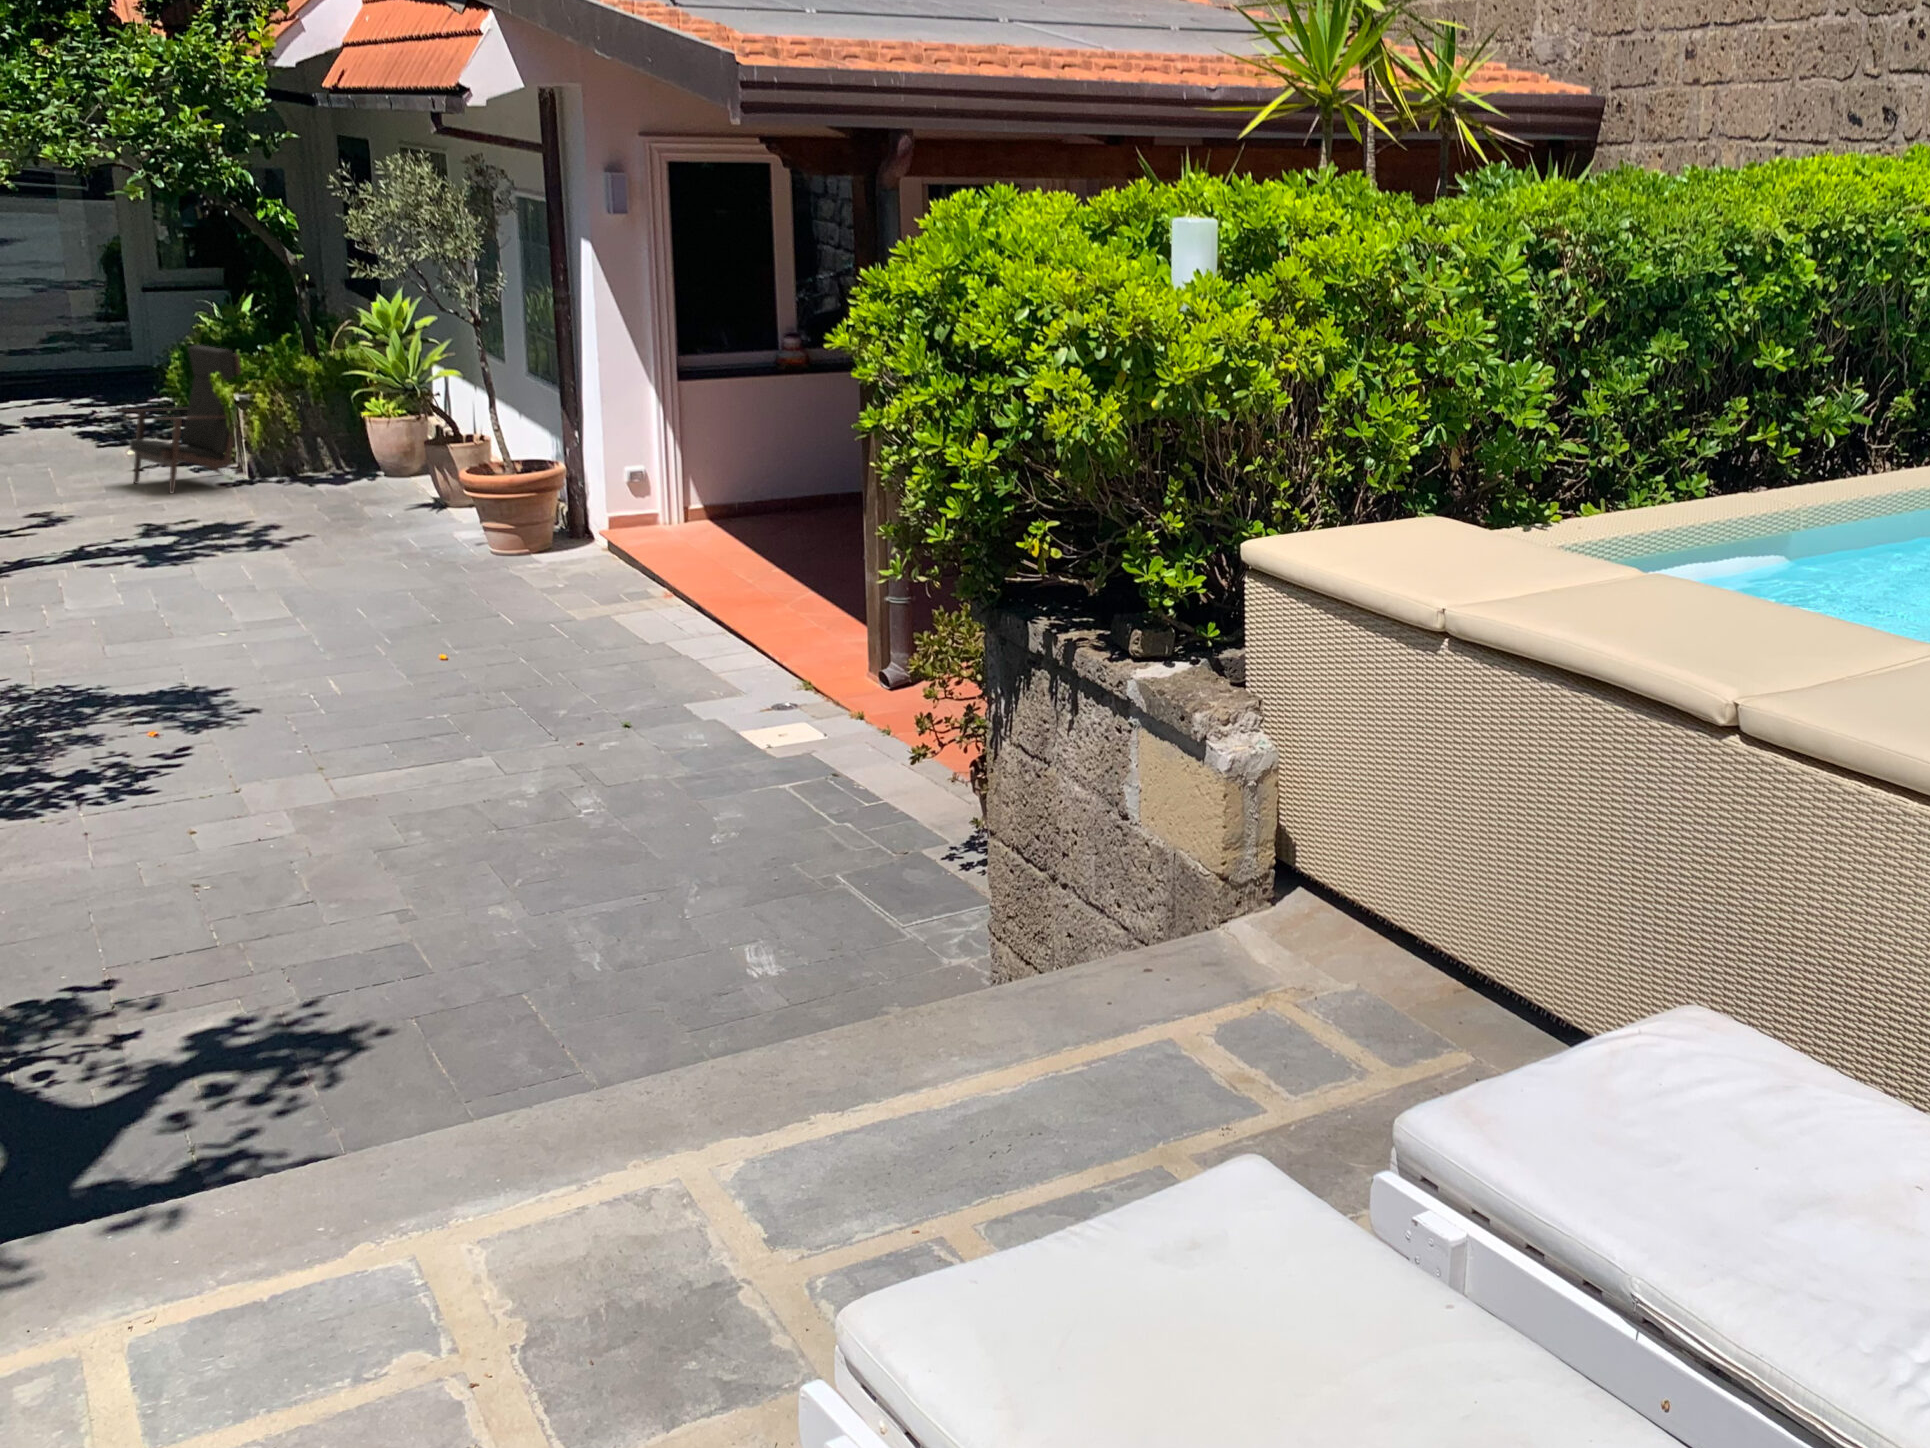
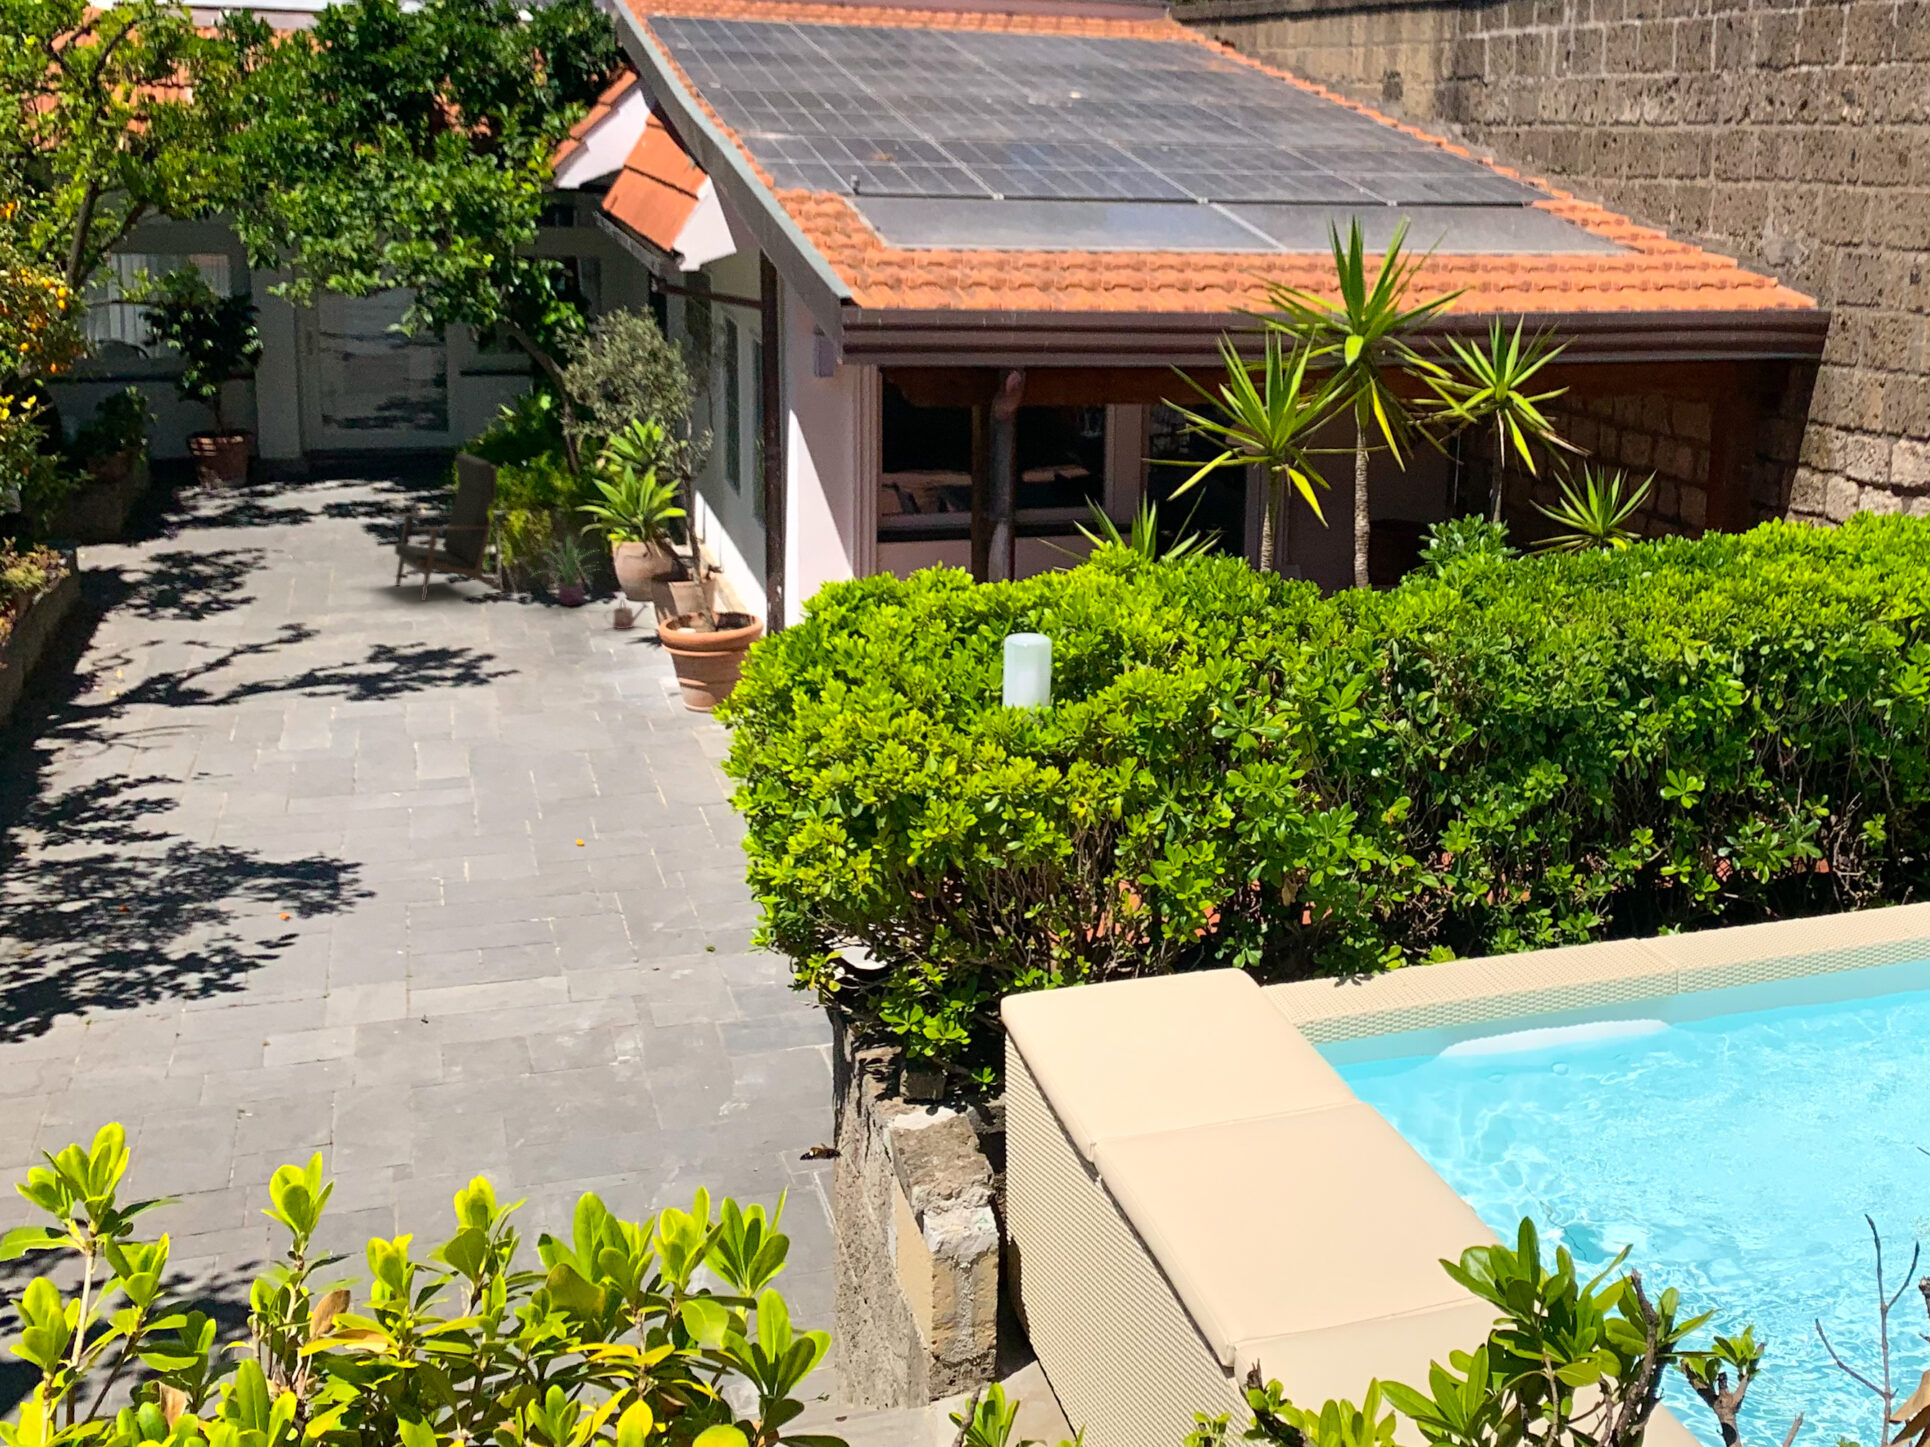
decorative plant: none [289,419,368,489] -> present [552,536,594,605]
watering can: none [380,473,427,503] -> present [605,600,647,629]

